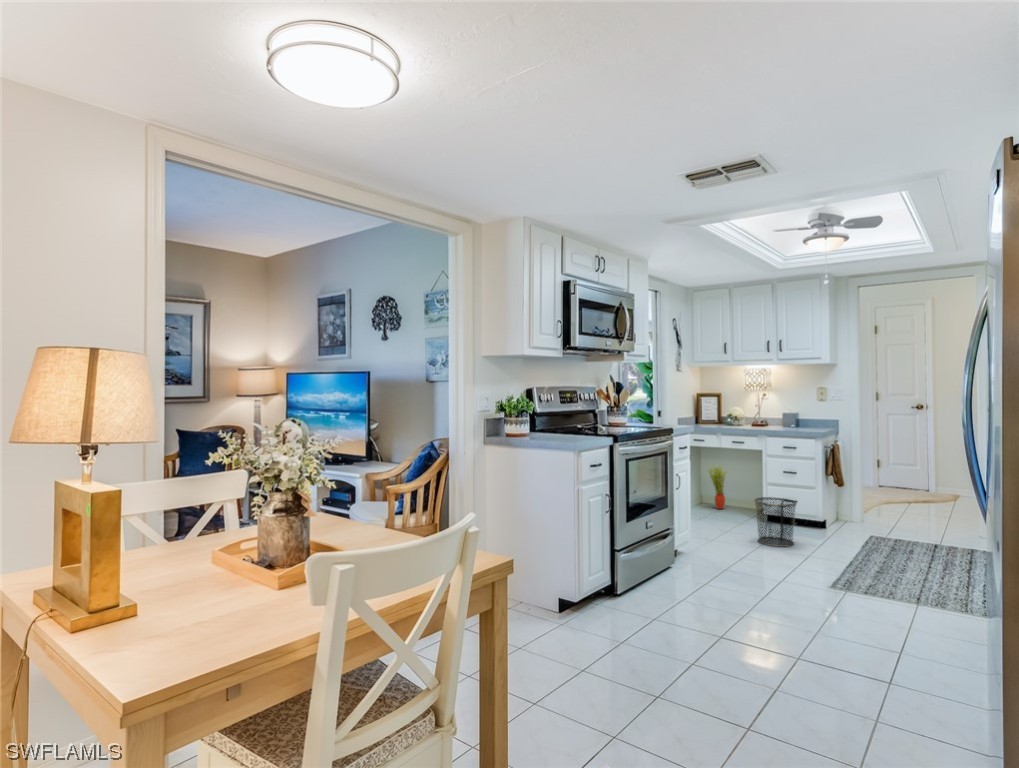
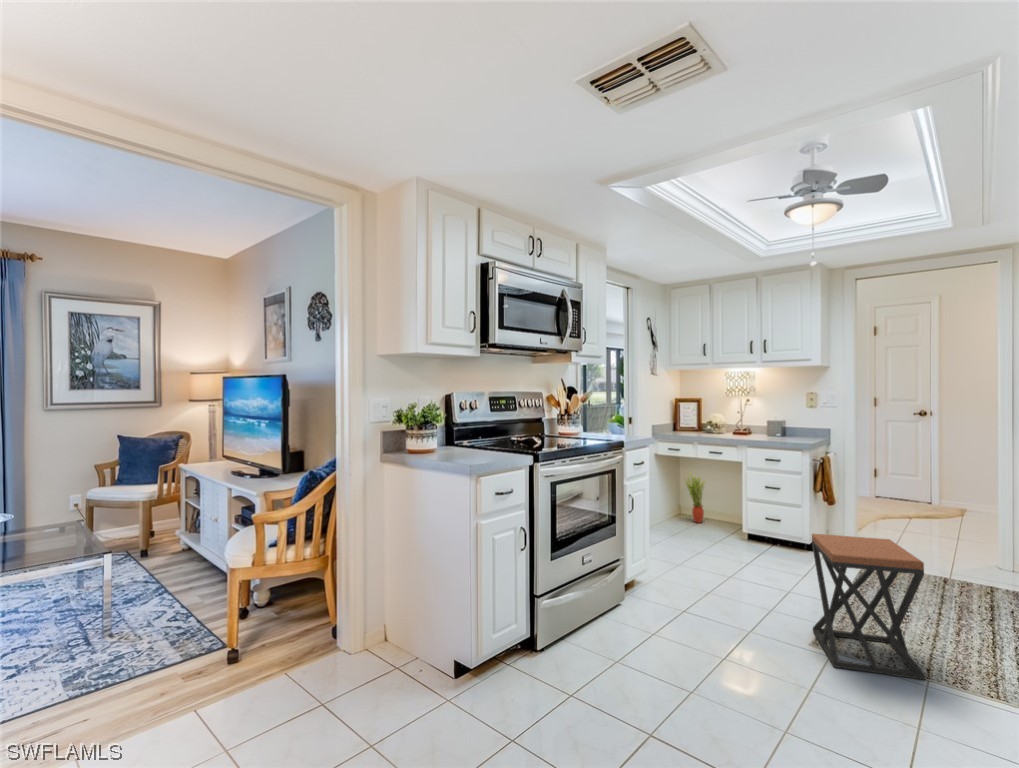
waste bin: present [755,497,796,547] -> none [727,517,777,578]
stool: none [830,500,915,603] -> present [812,534,925,680]

